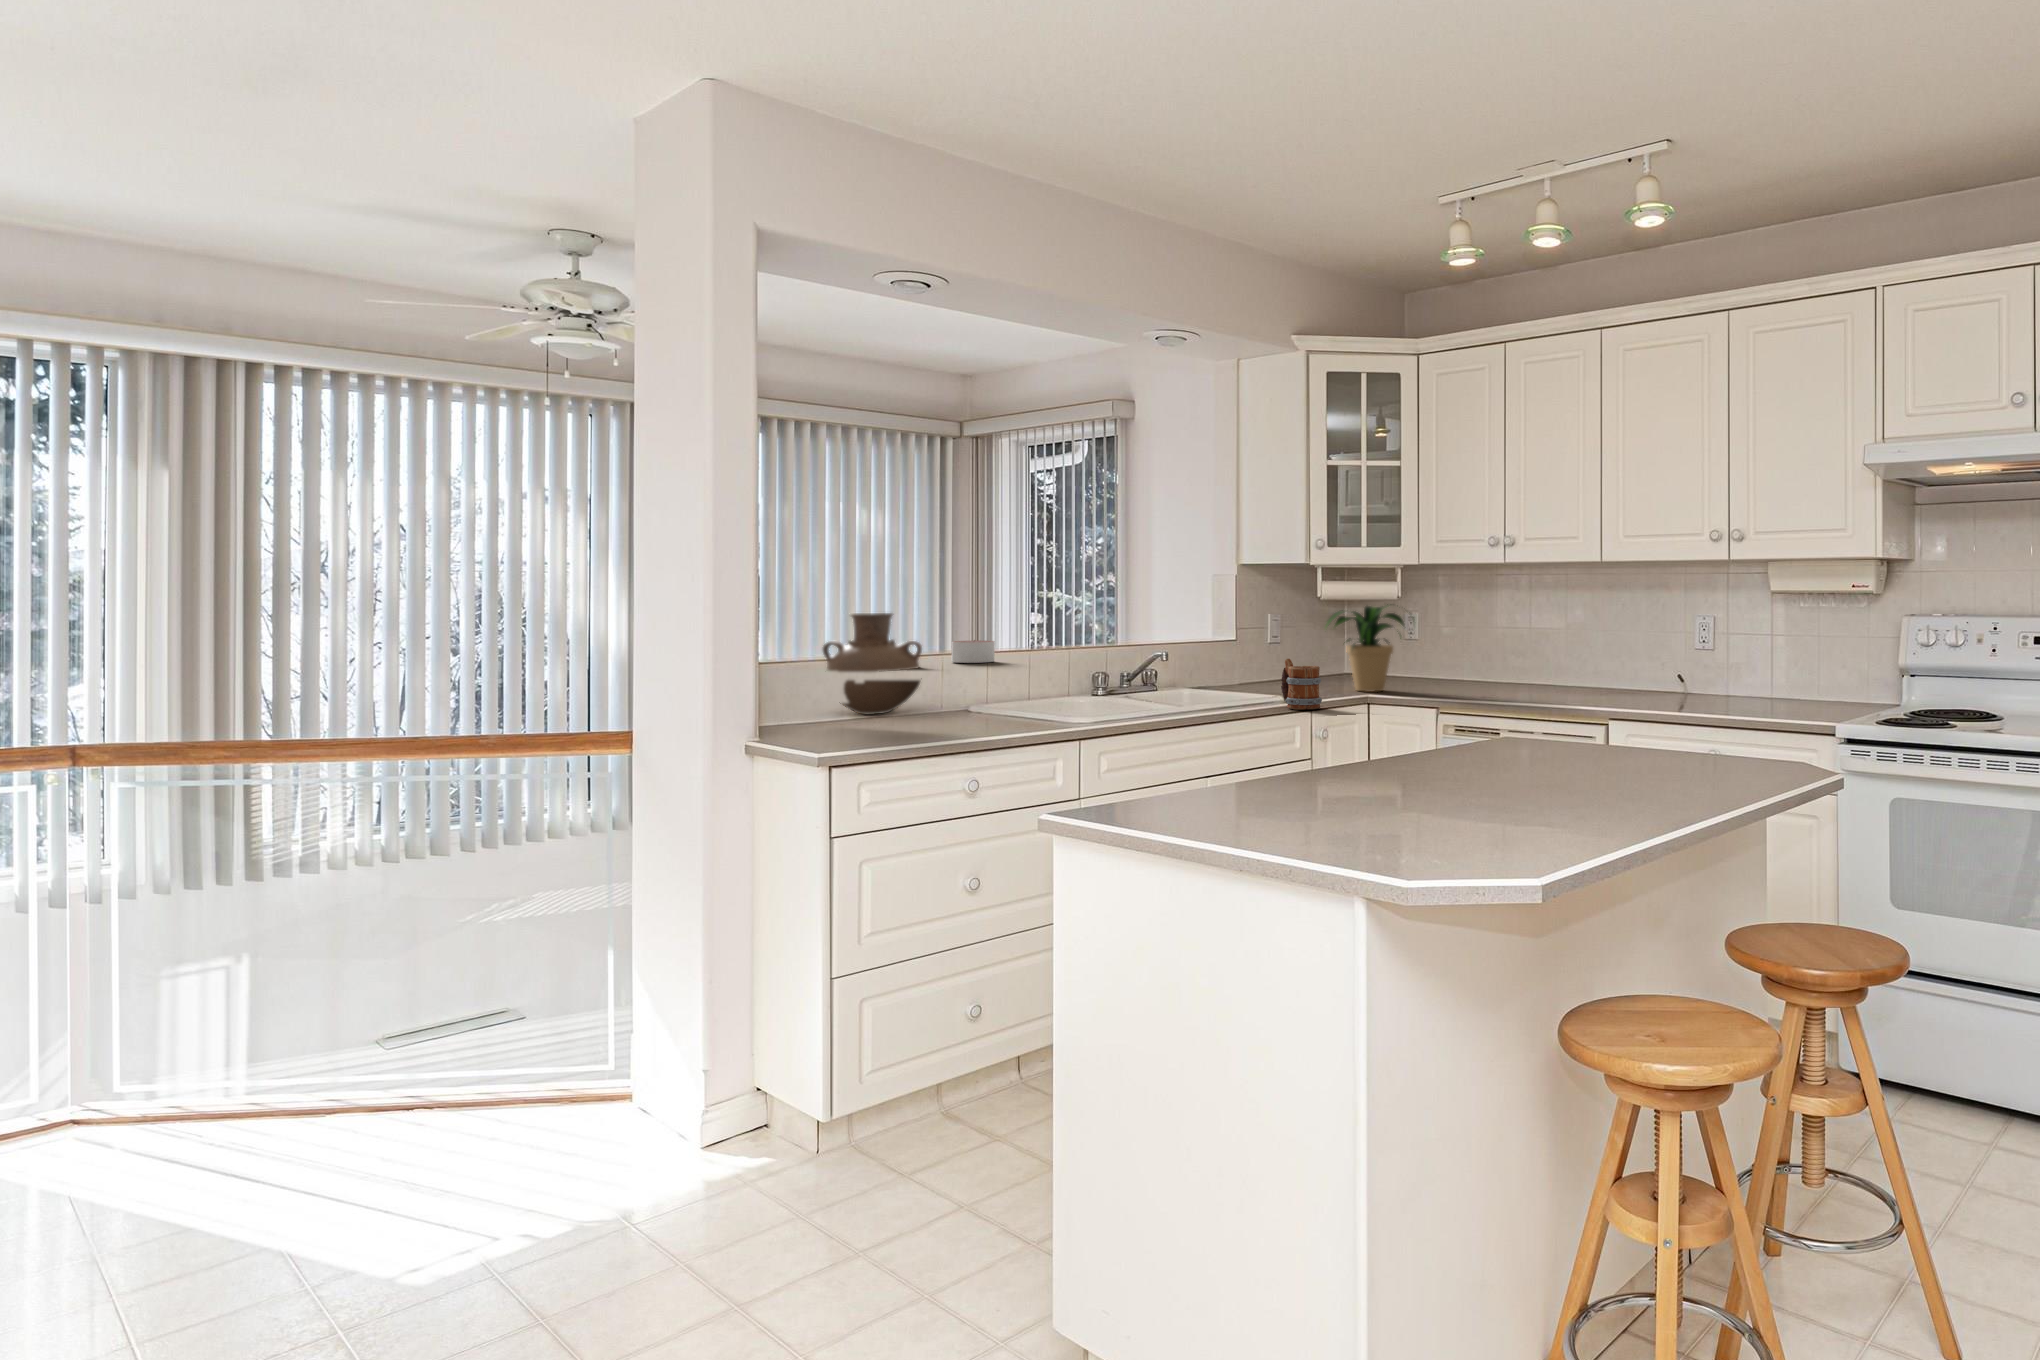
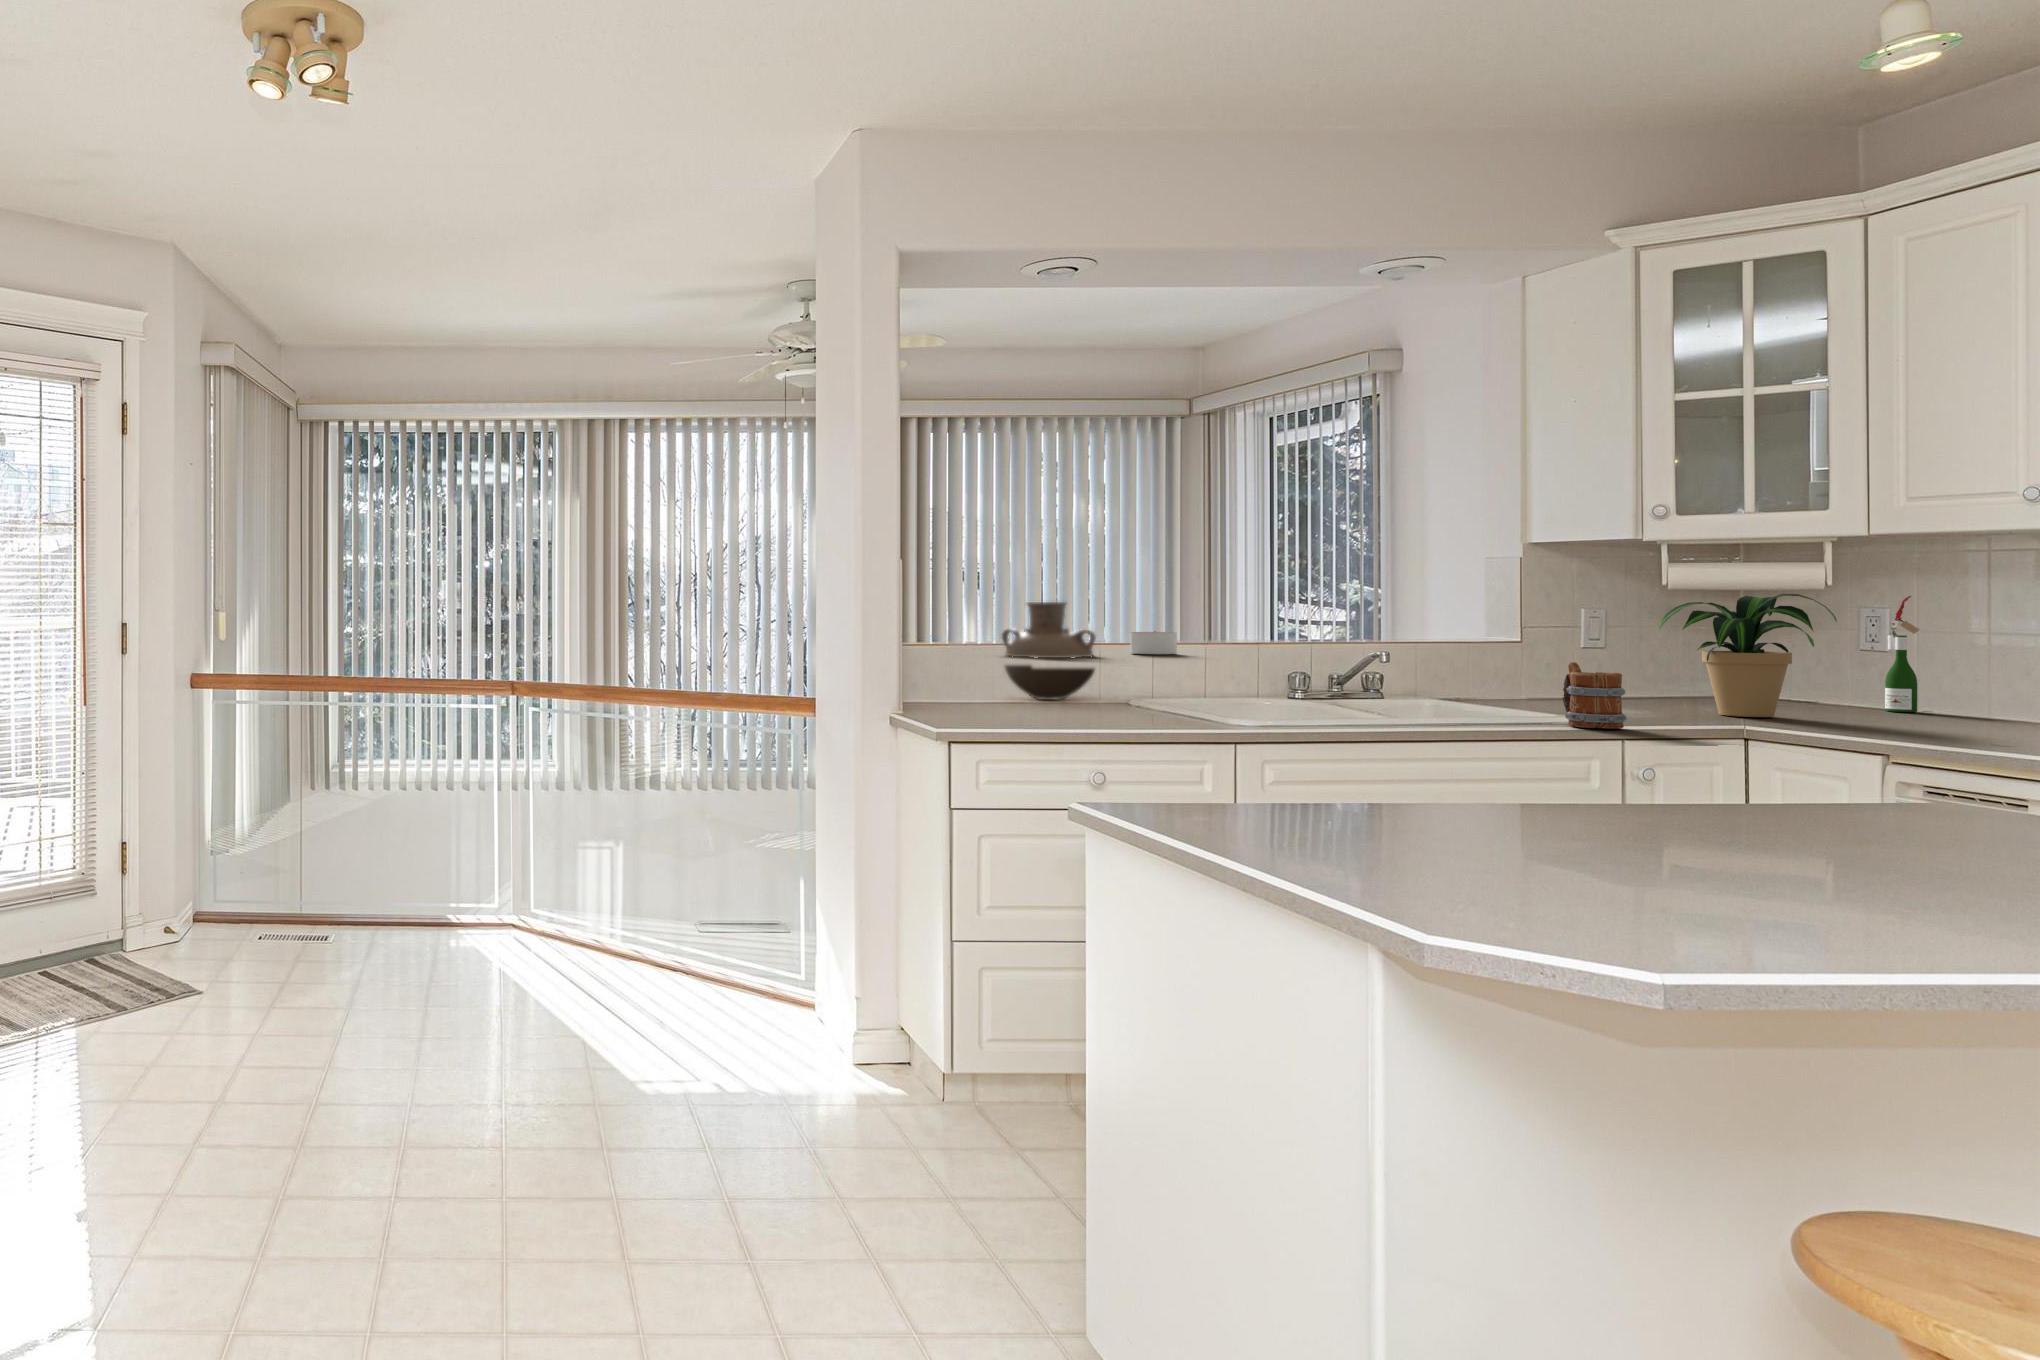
wine bottle: none [1426,605,1448,681] -> present [1885,596,1934,713]

